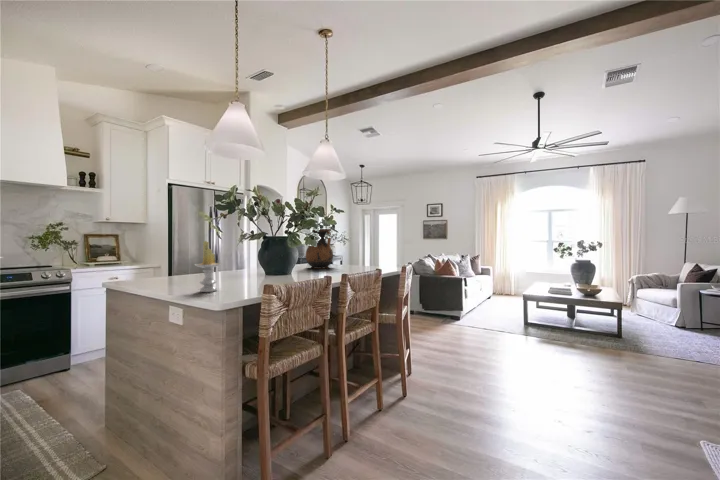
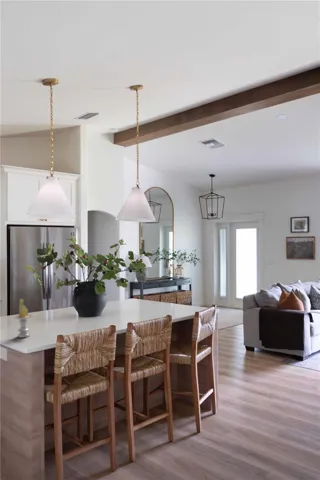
vase: present [306,229,333,269] -> none [117,271,142,310]

